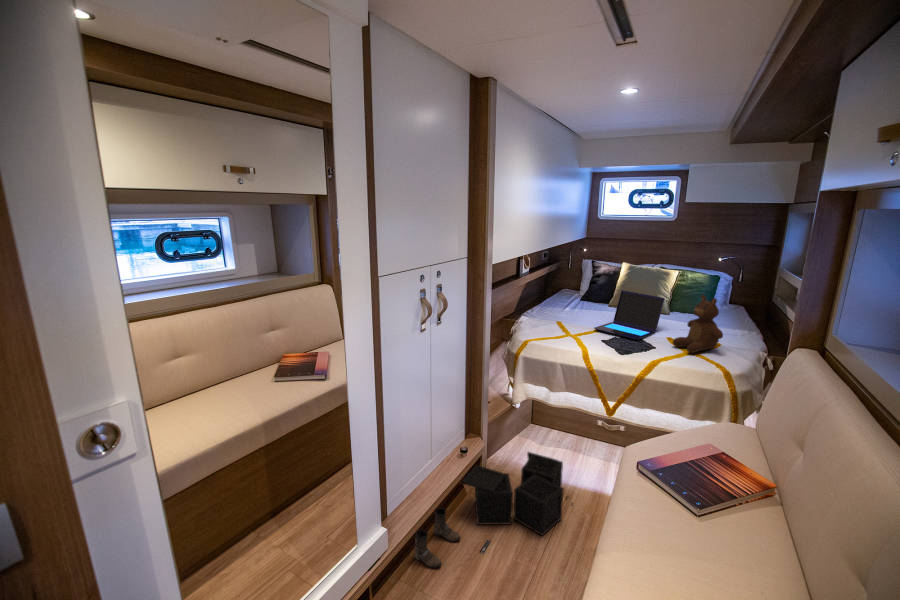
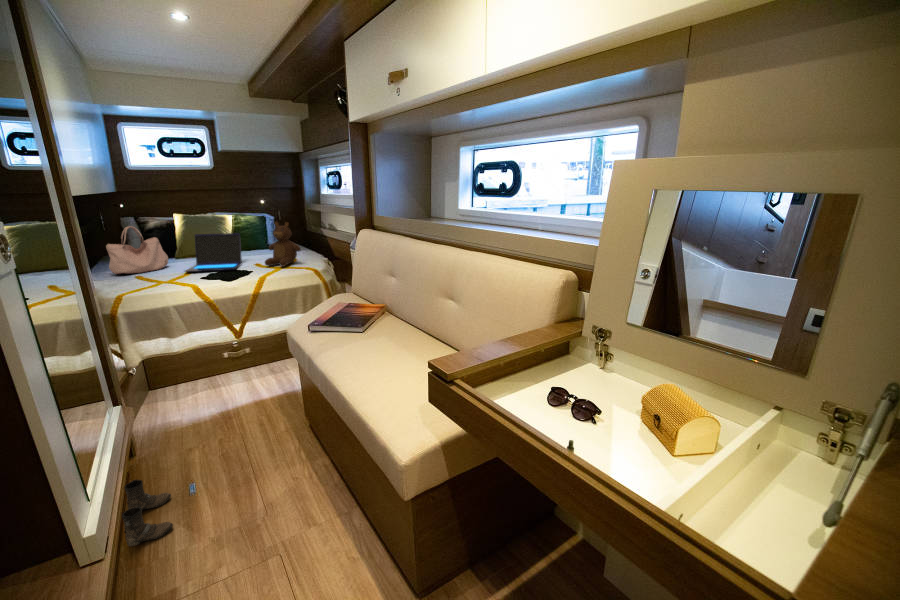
handbag: none [546,274,594,318] -> present [106,226,168,274]
storage bin: present [462,452,563,535] -> none [137,382,253,476]

